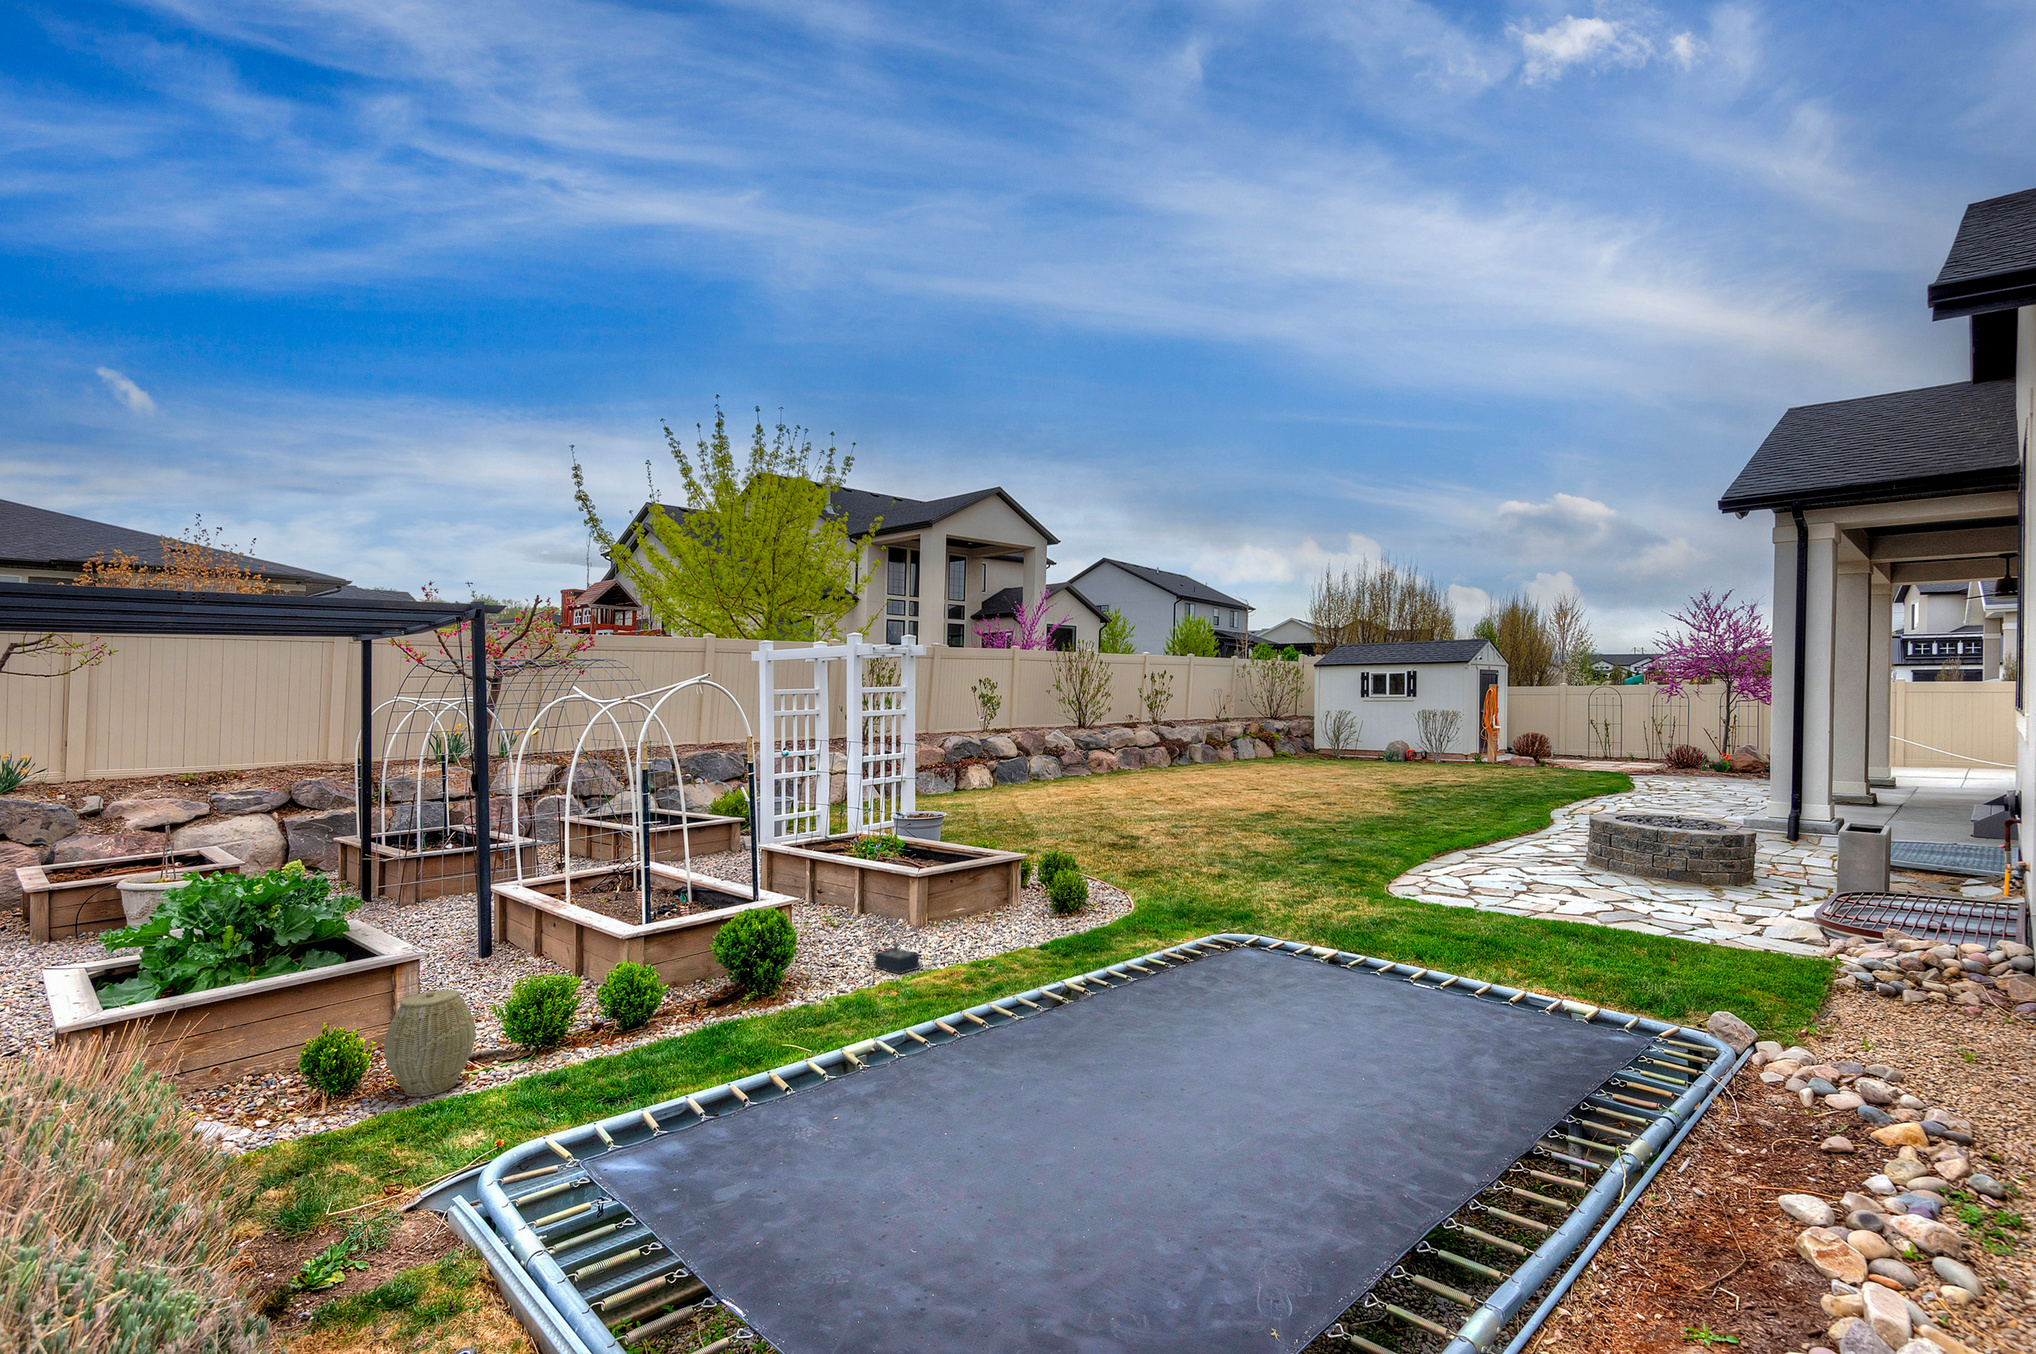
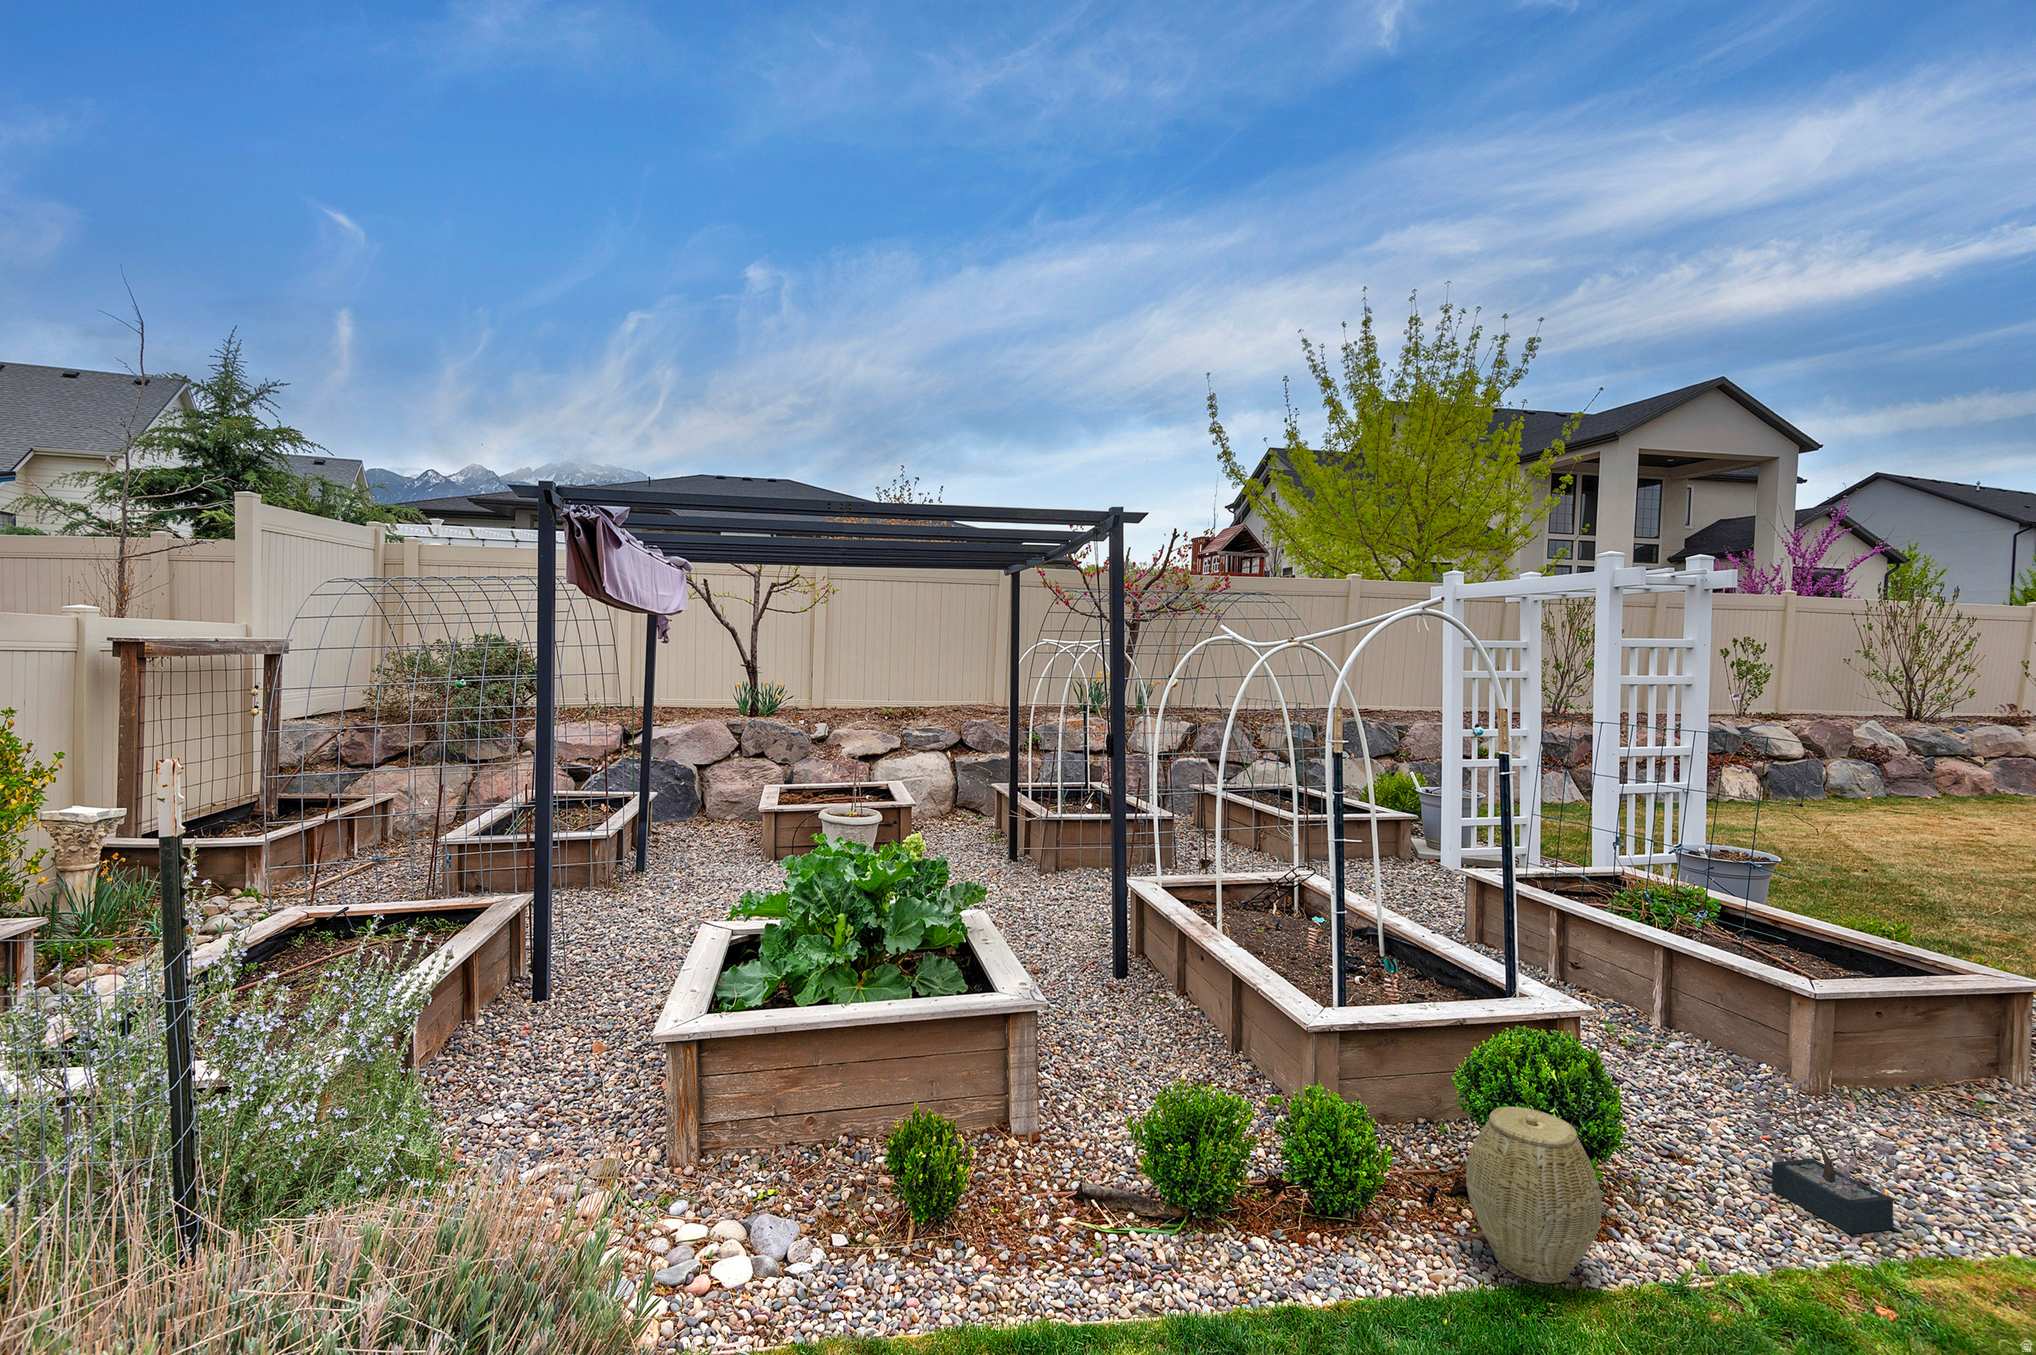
woven basket: present [384,990,476,1097] -> present [1466,1107,1602,1283]

